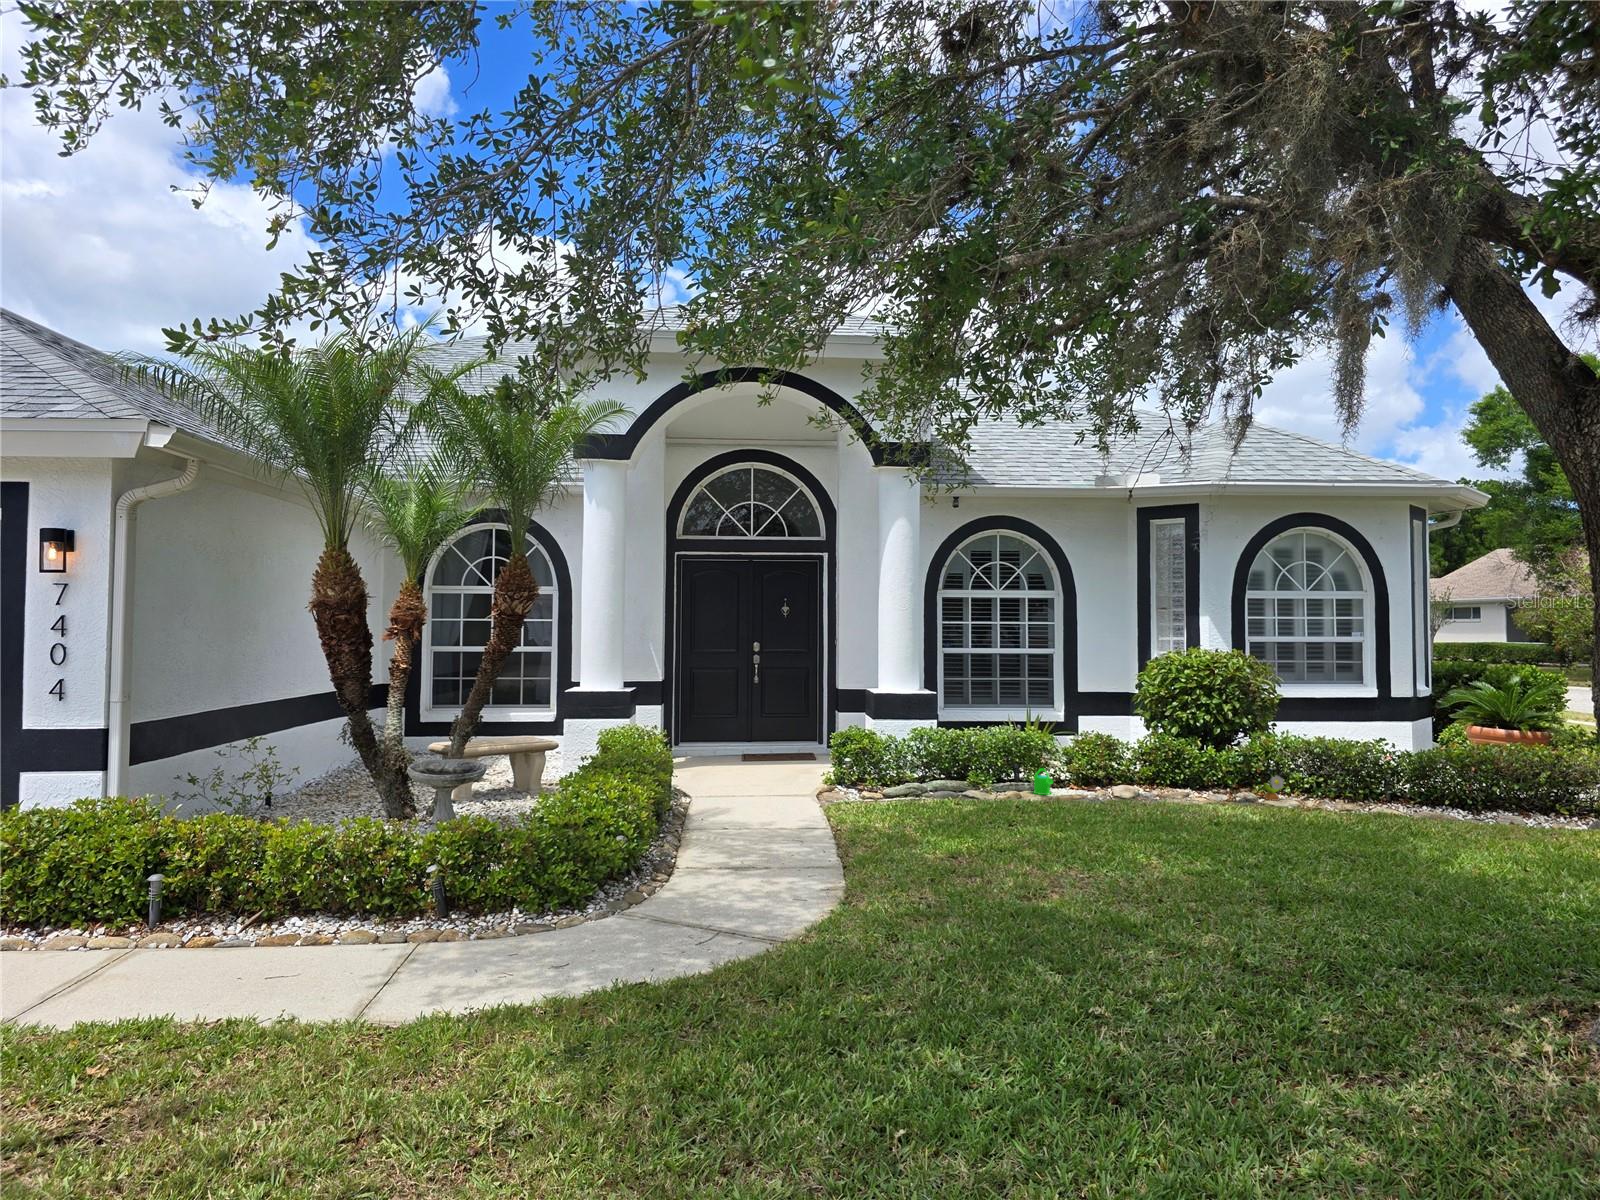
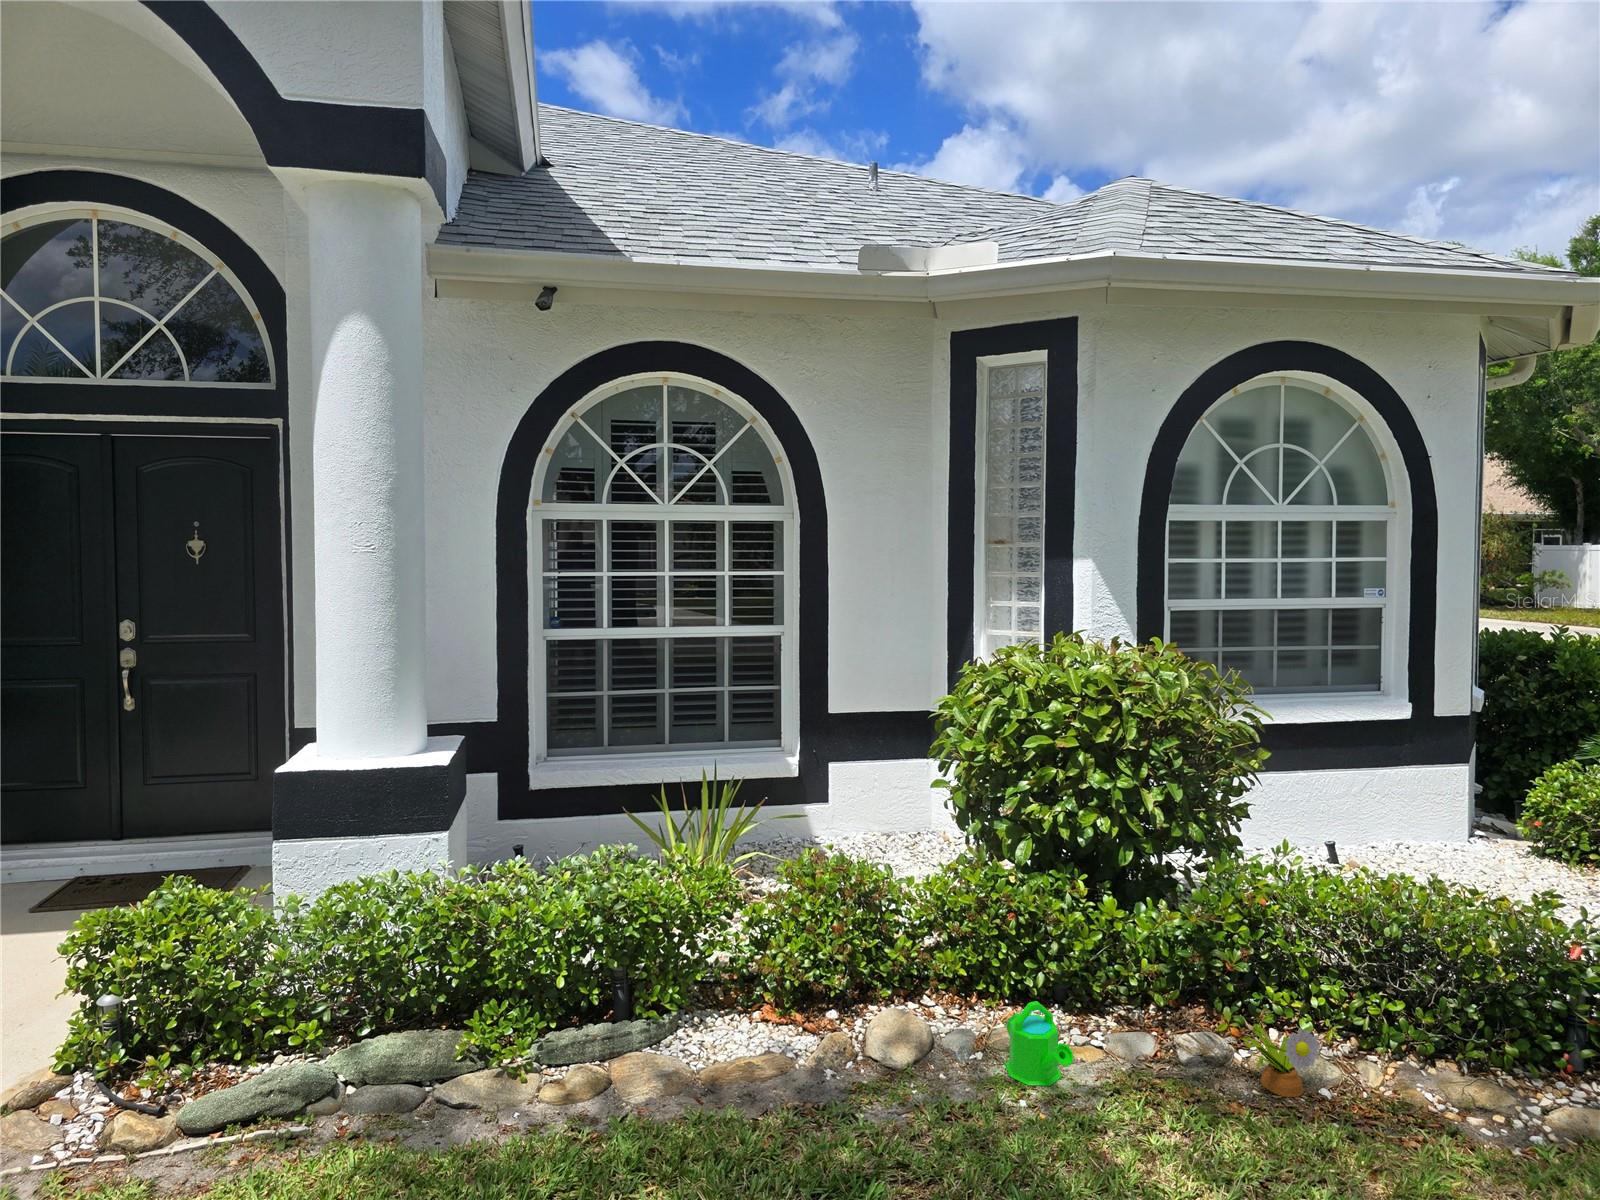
watering can: present [1033,768,1053,795] -> present [1005,1001,1073,1086]

